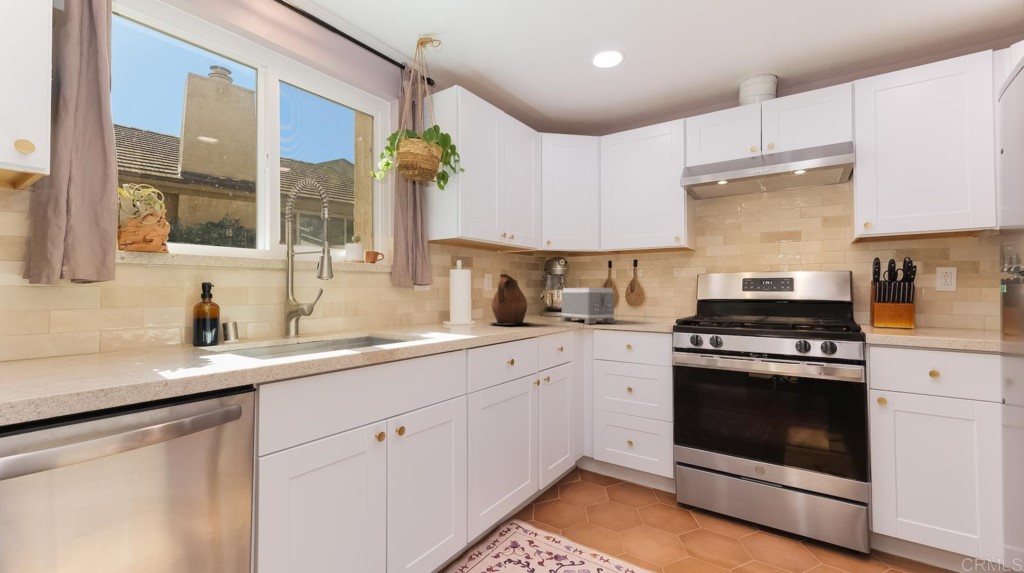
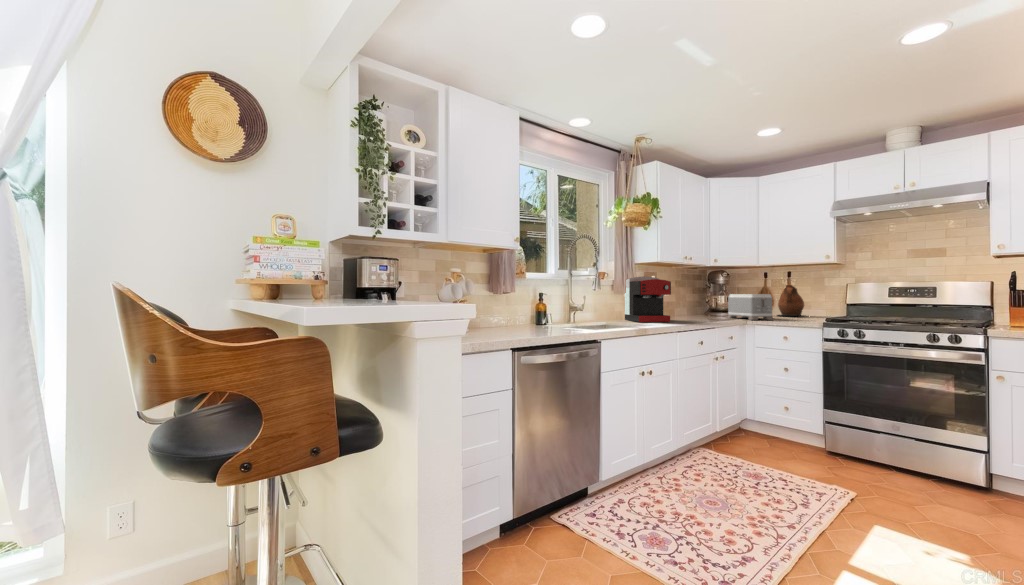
coffee maker: none [408,260,472,332] -> present [625,276,671,322]
ceramic pitcher: present [492,274,533,325] -> present [778,285,804,316]

